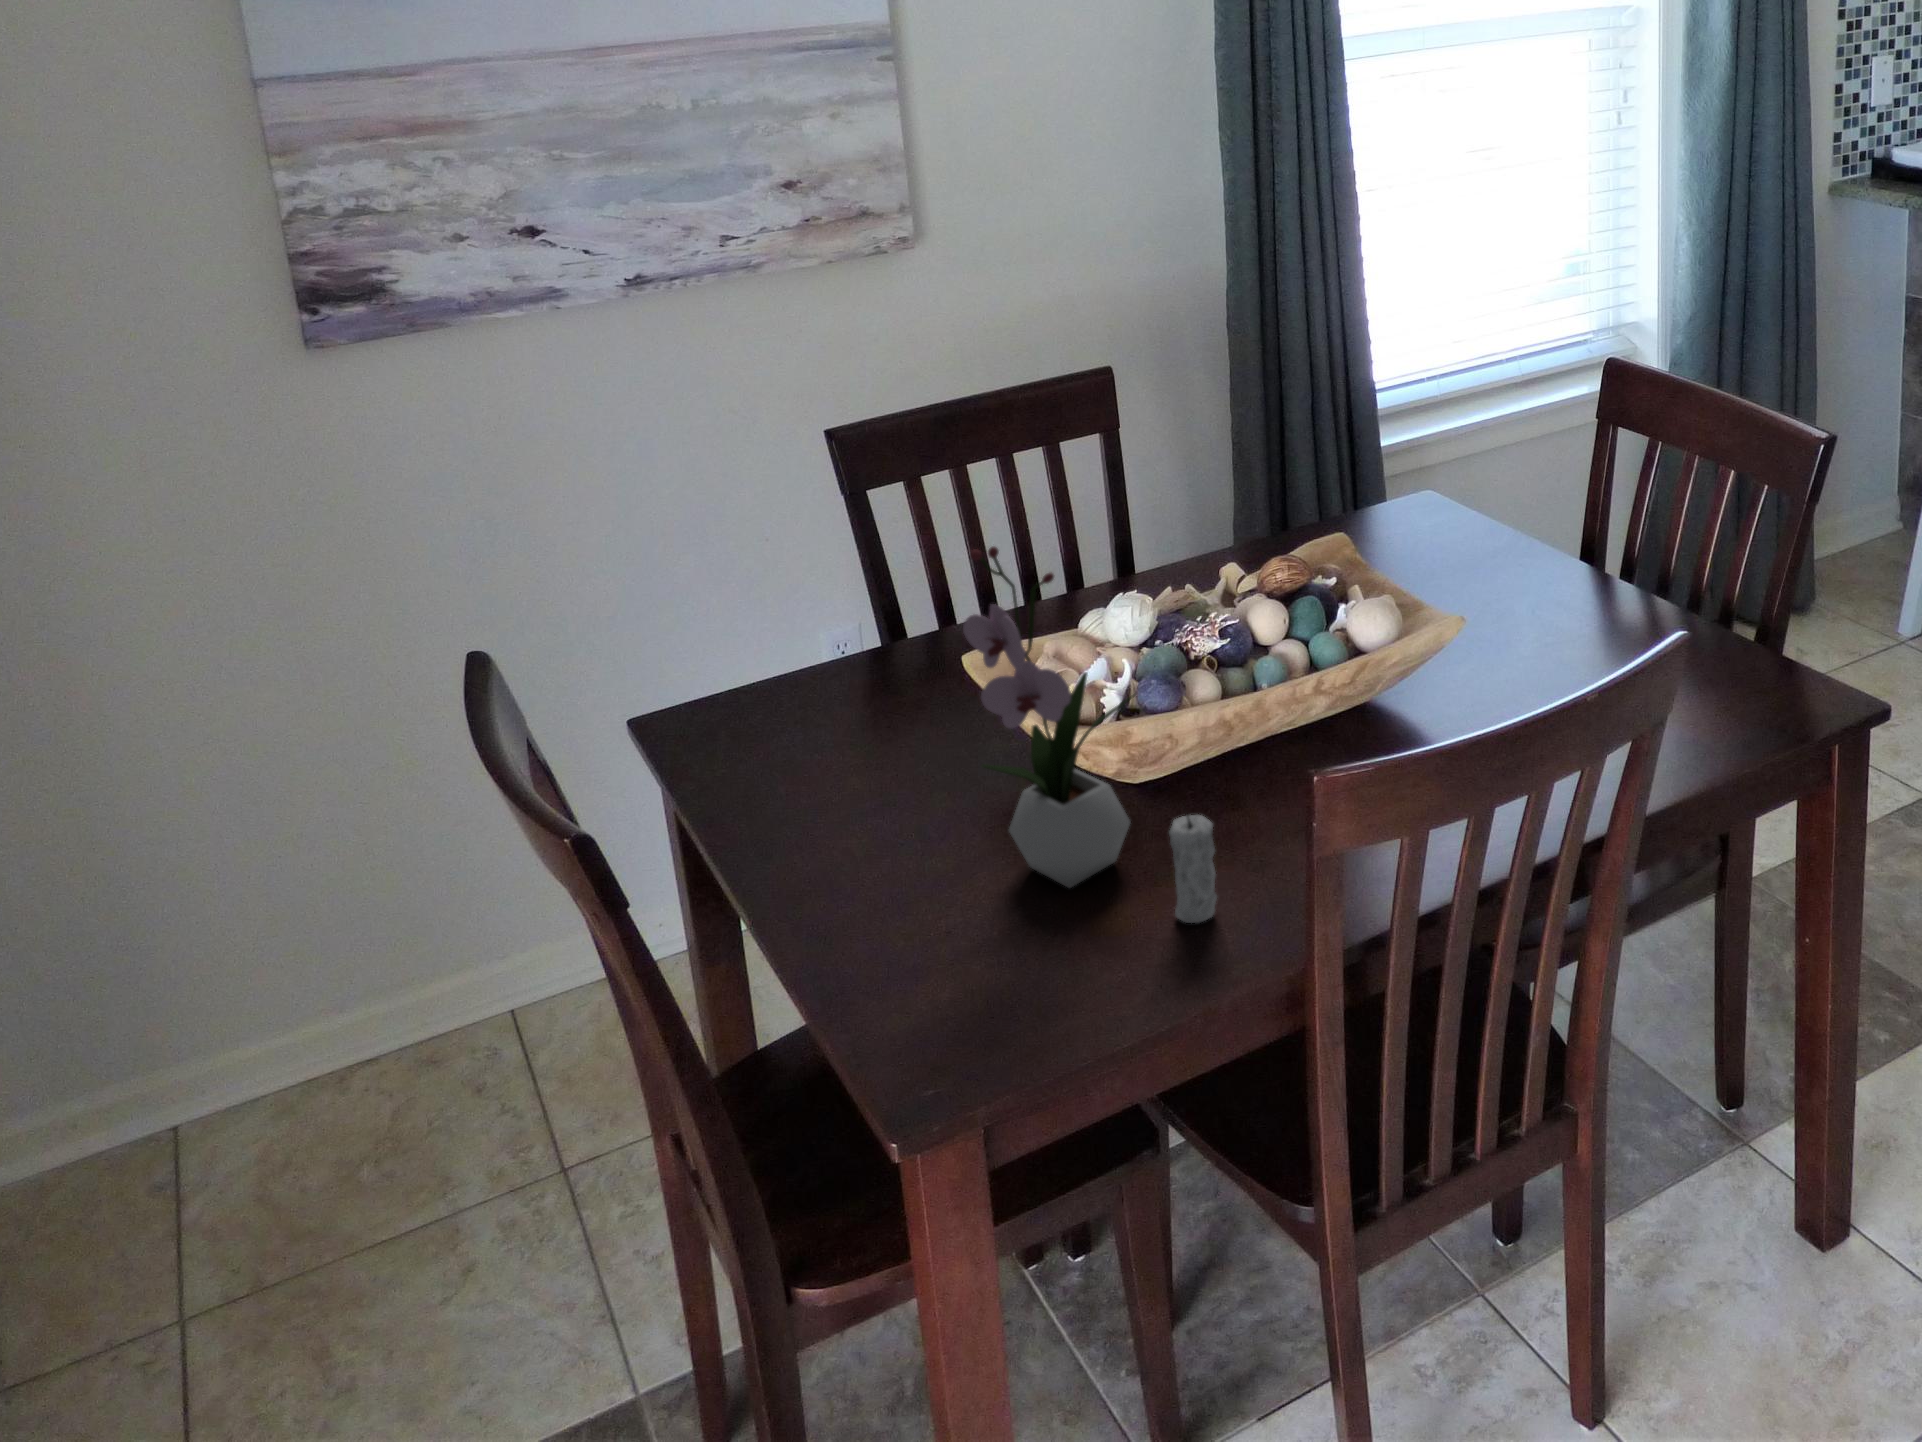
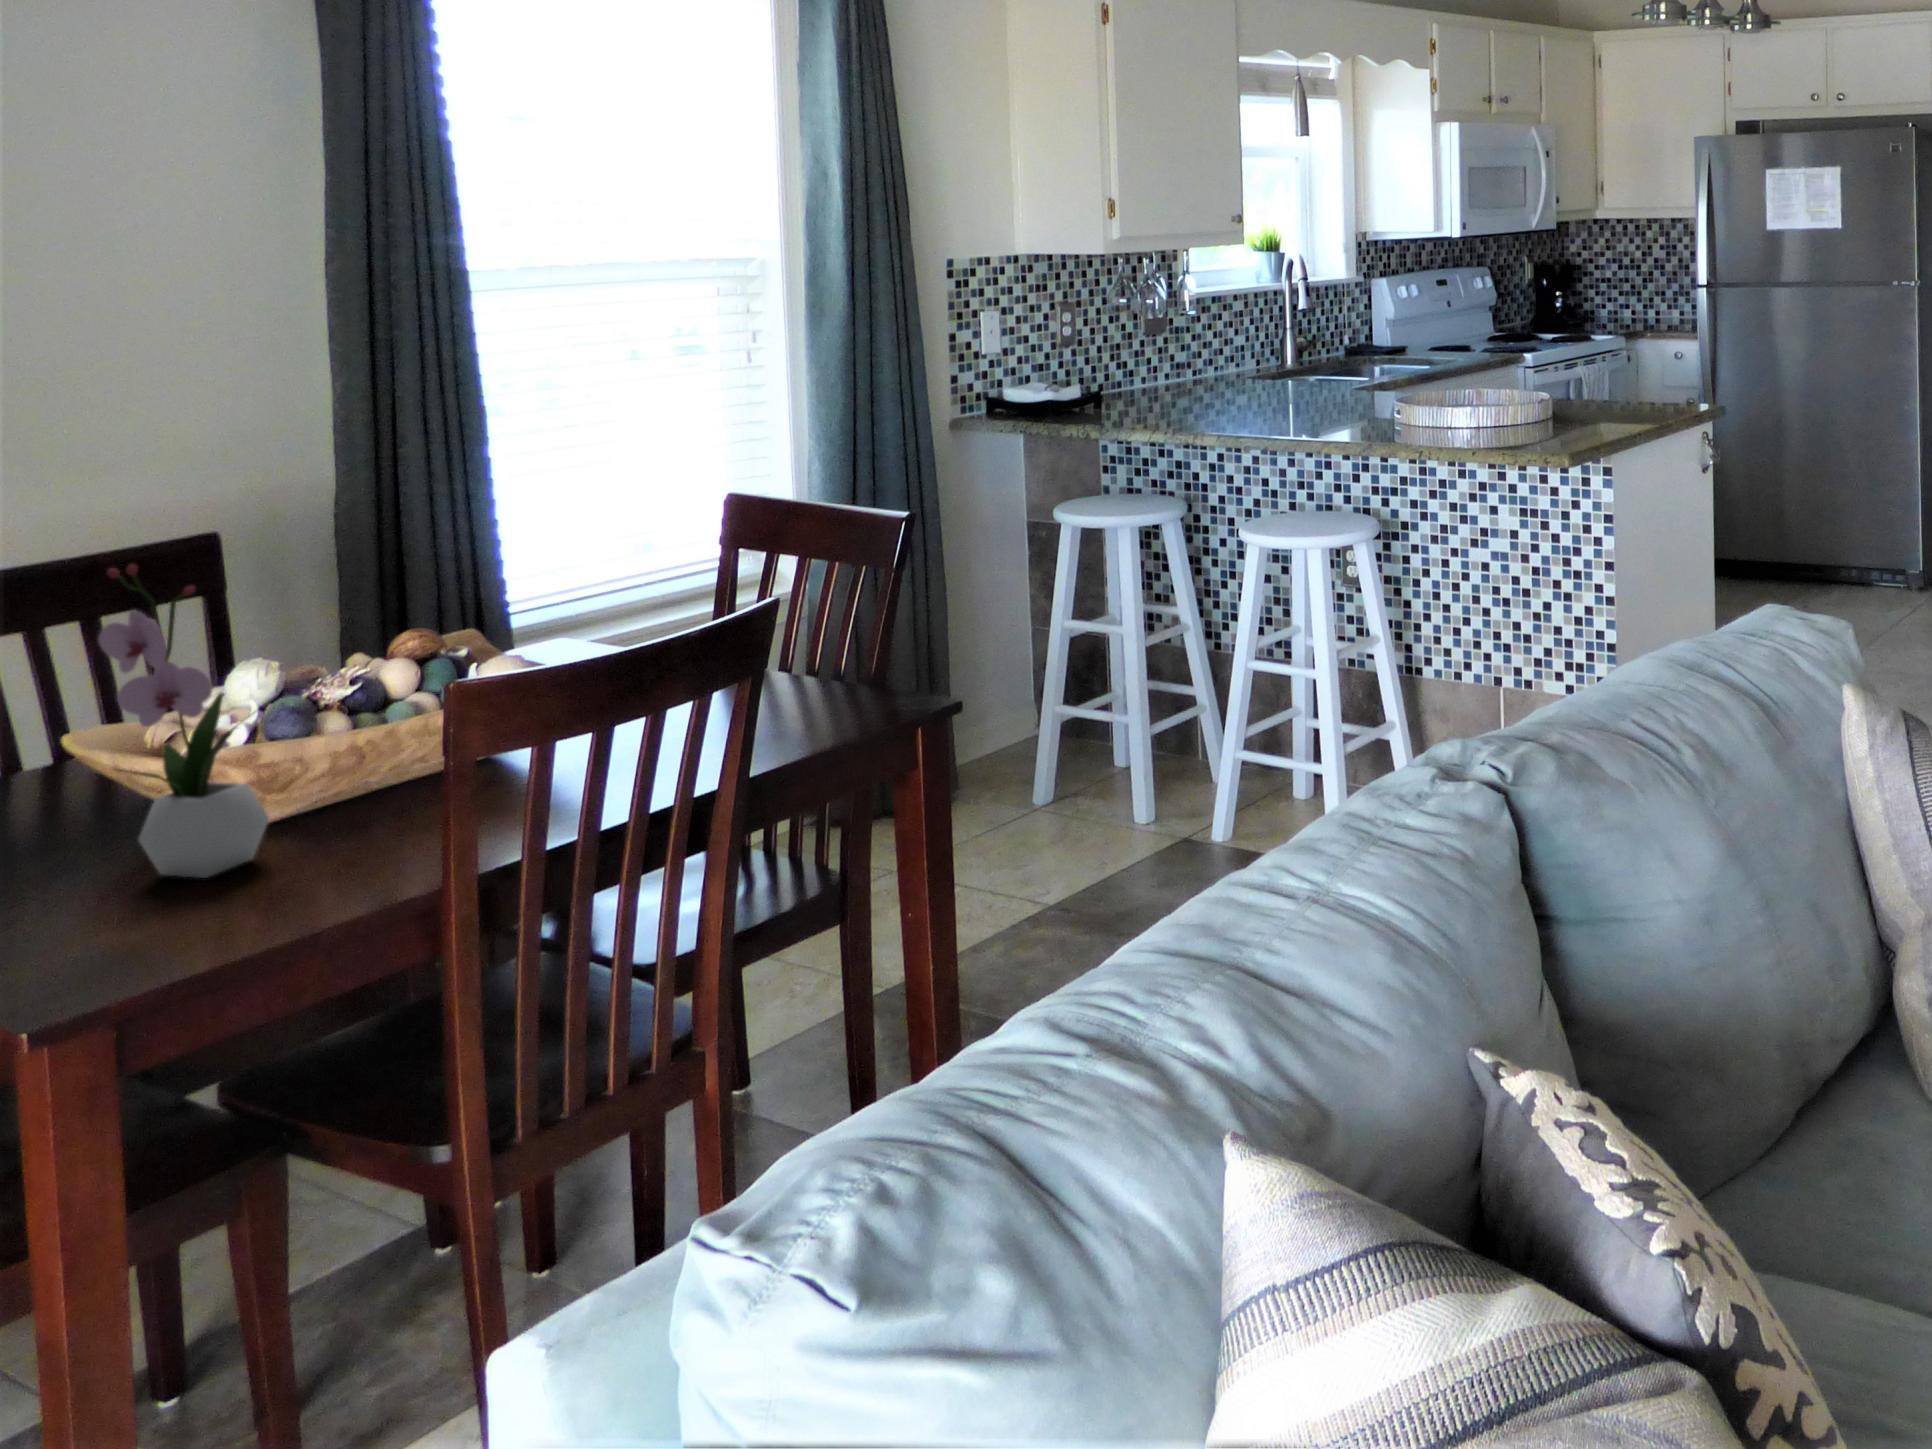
candle: present [1169,815,1217,923] -> none [313,766,362,875]

